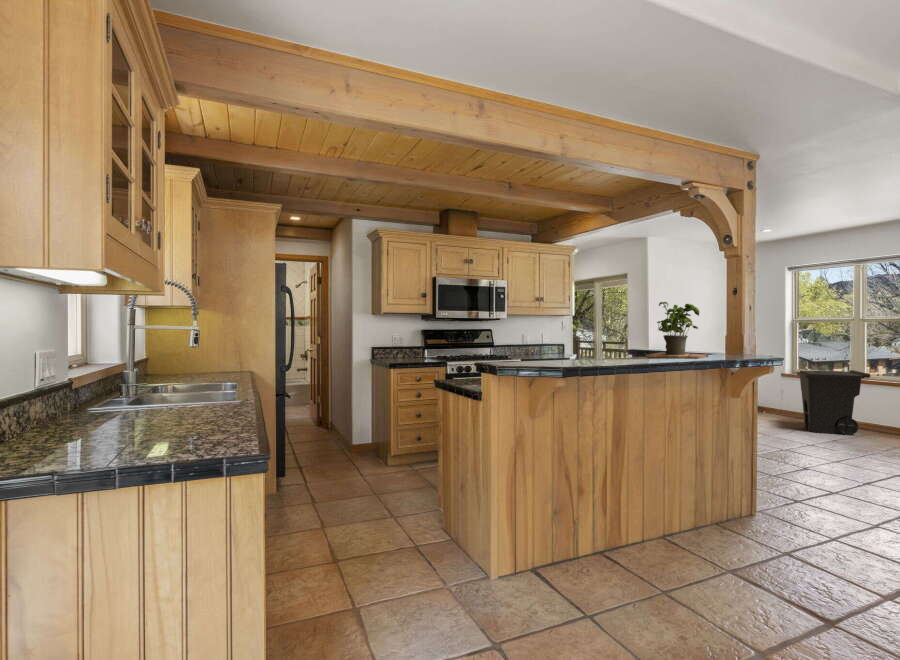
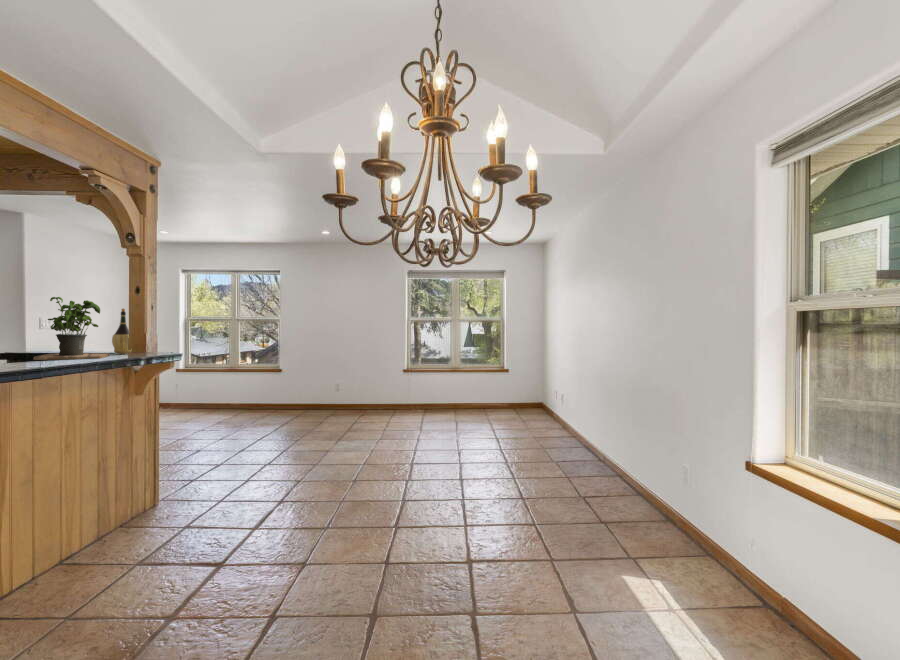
wine bottle: none [711,310,732,355] -> present [112,309,132,354]
trash can: present [797,370,870,435] -> none [188,361,243,417]

